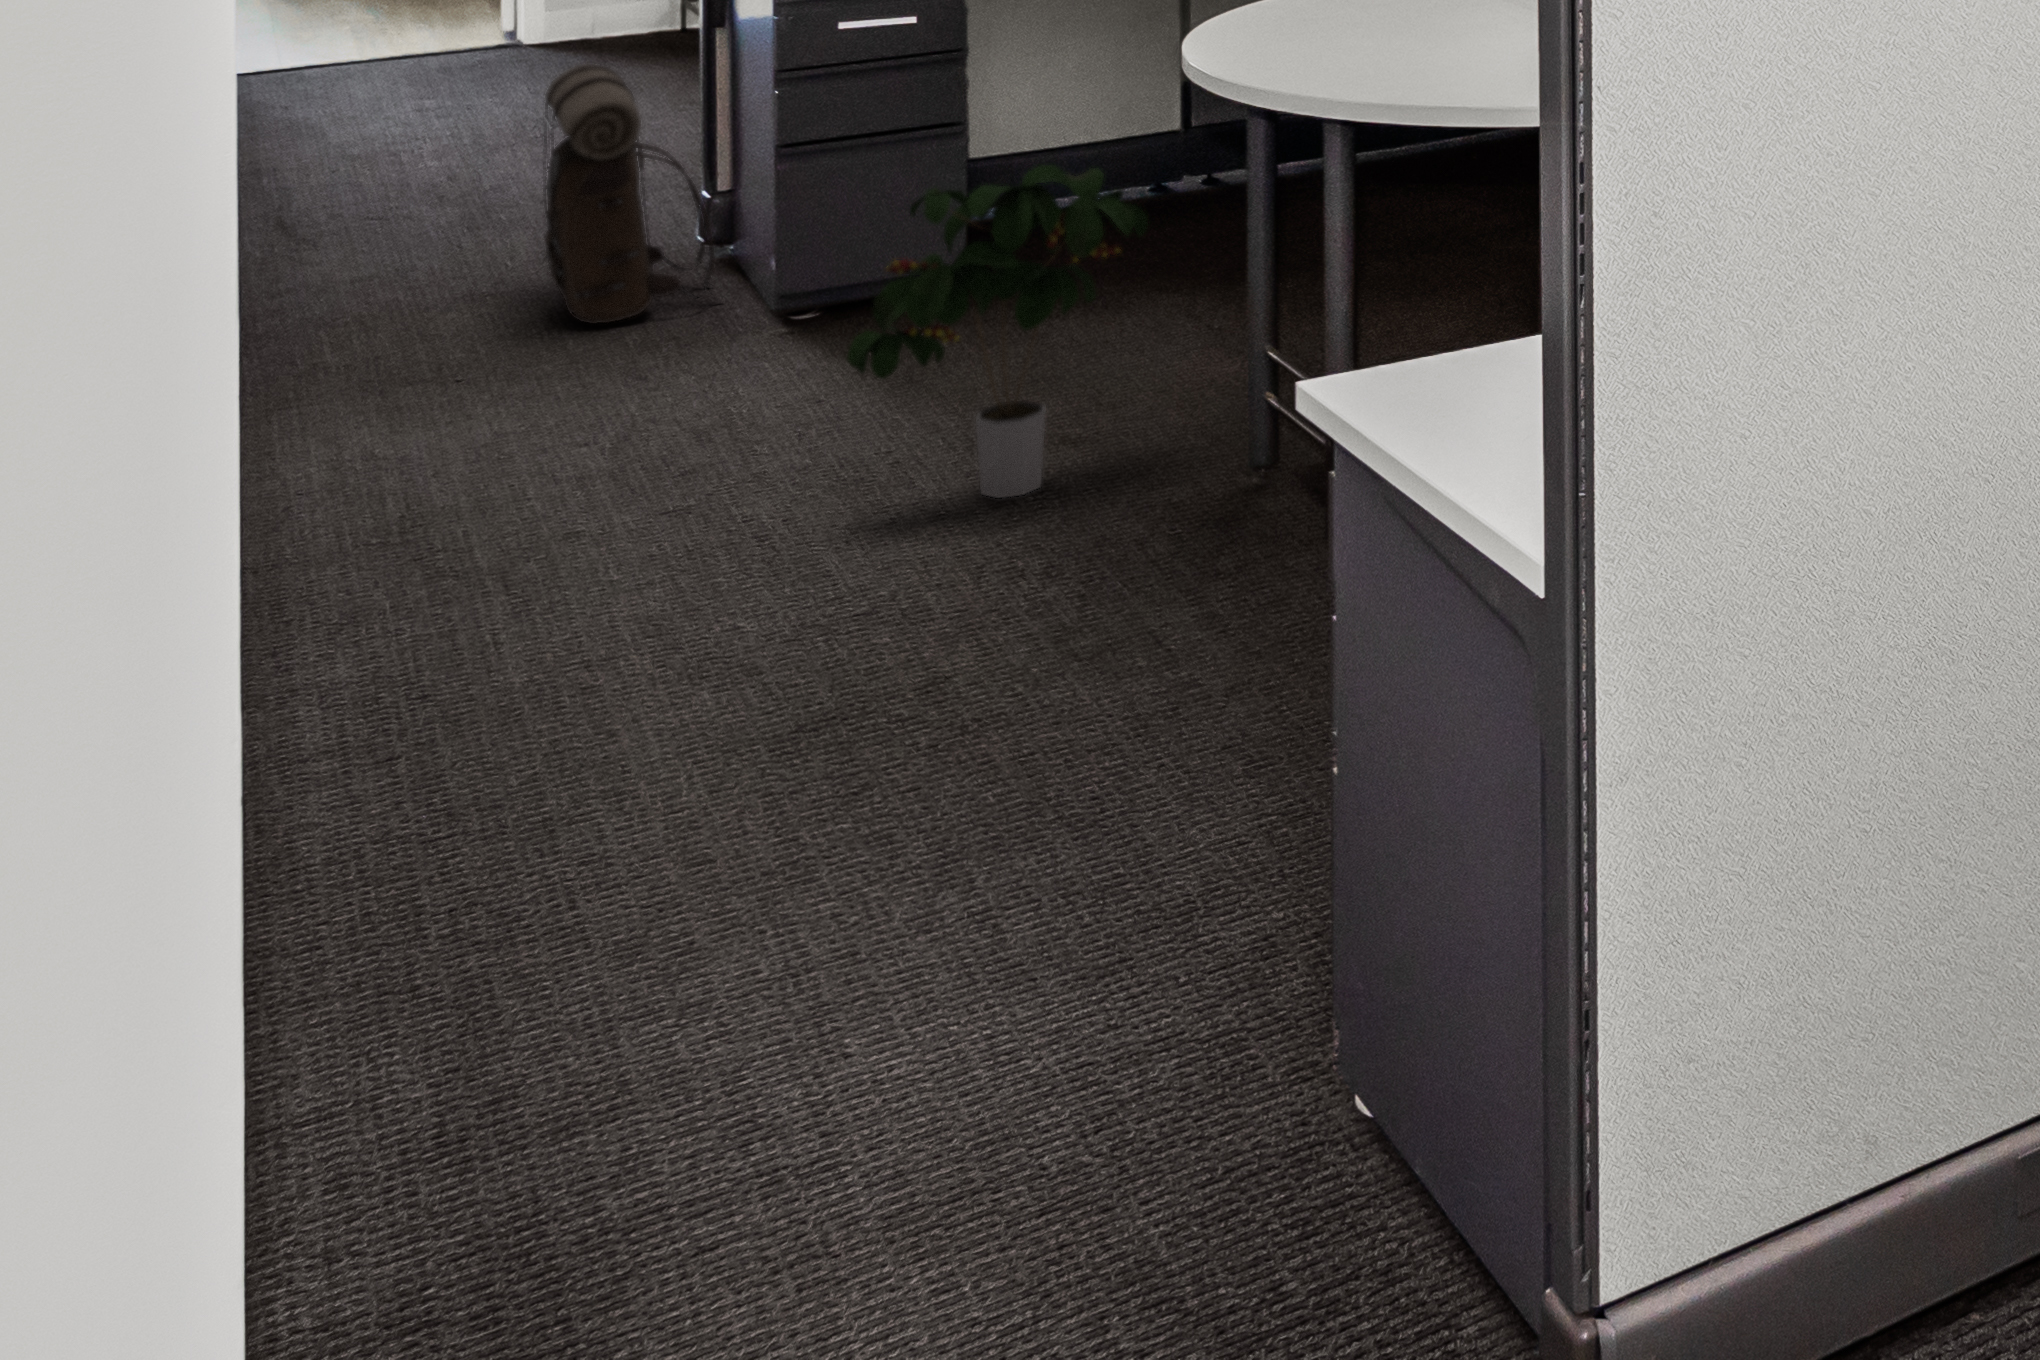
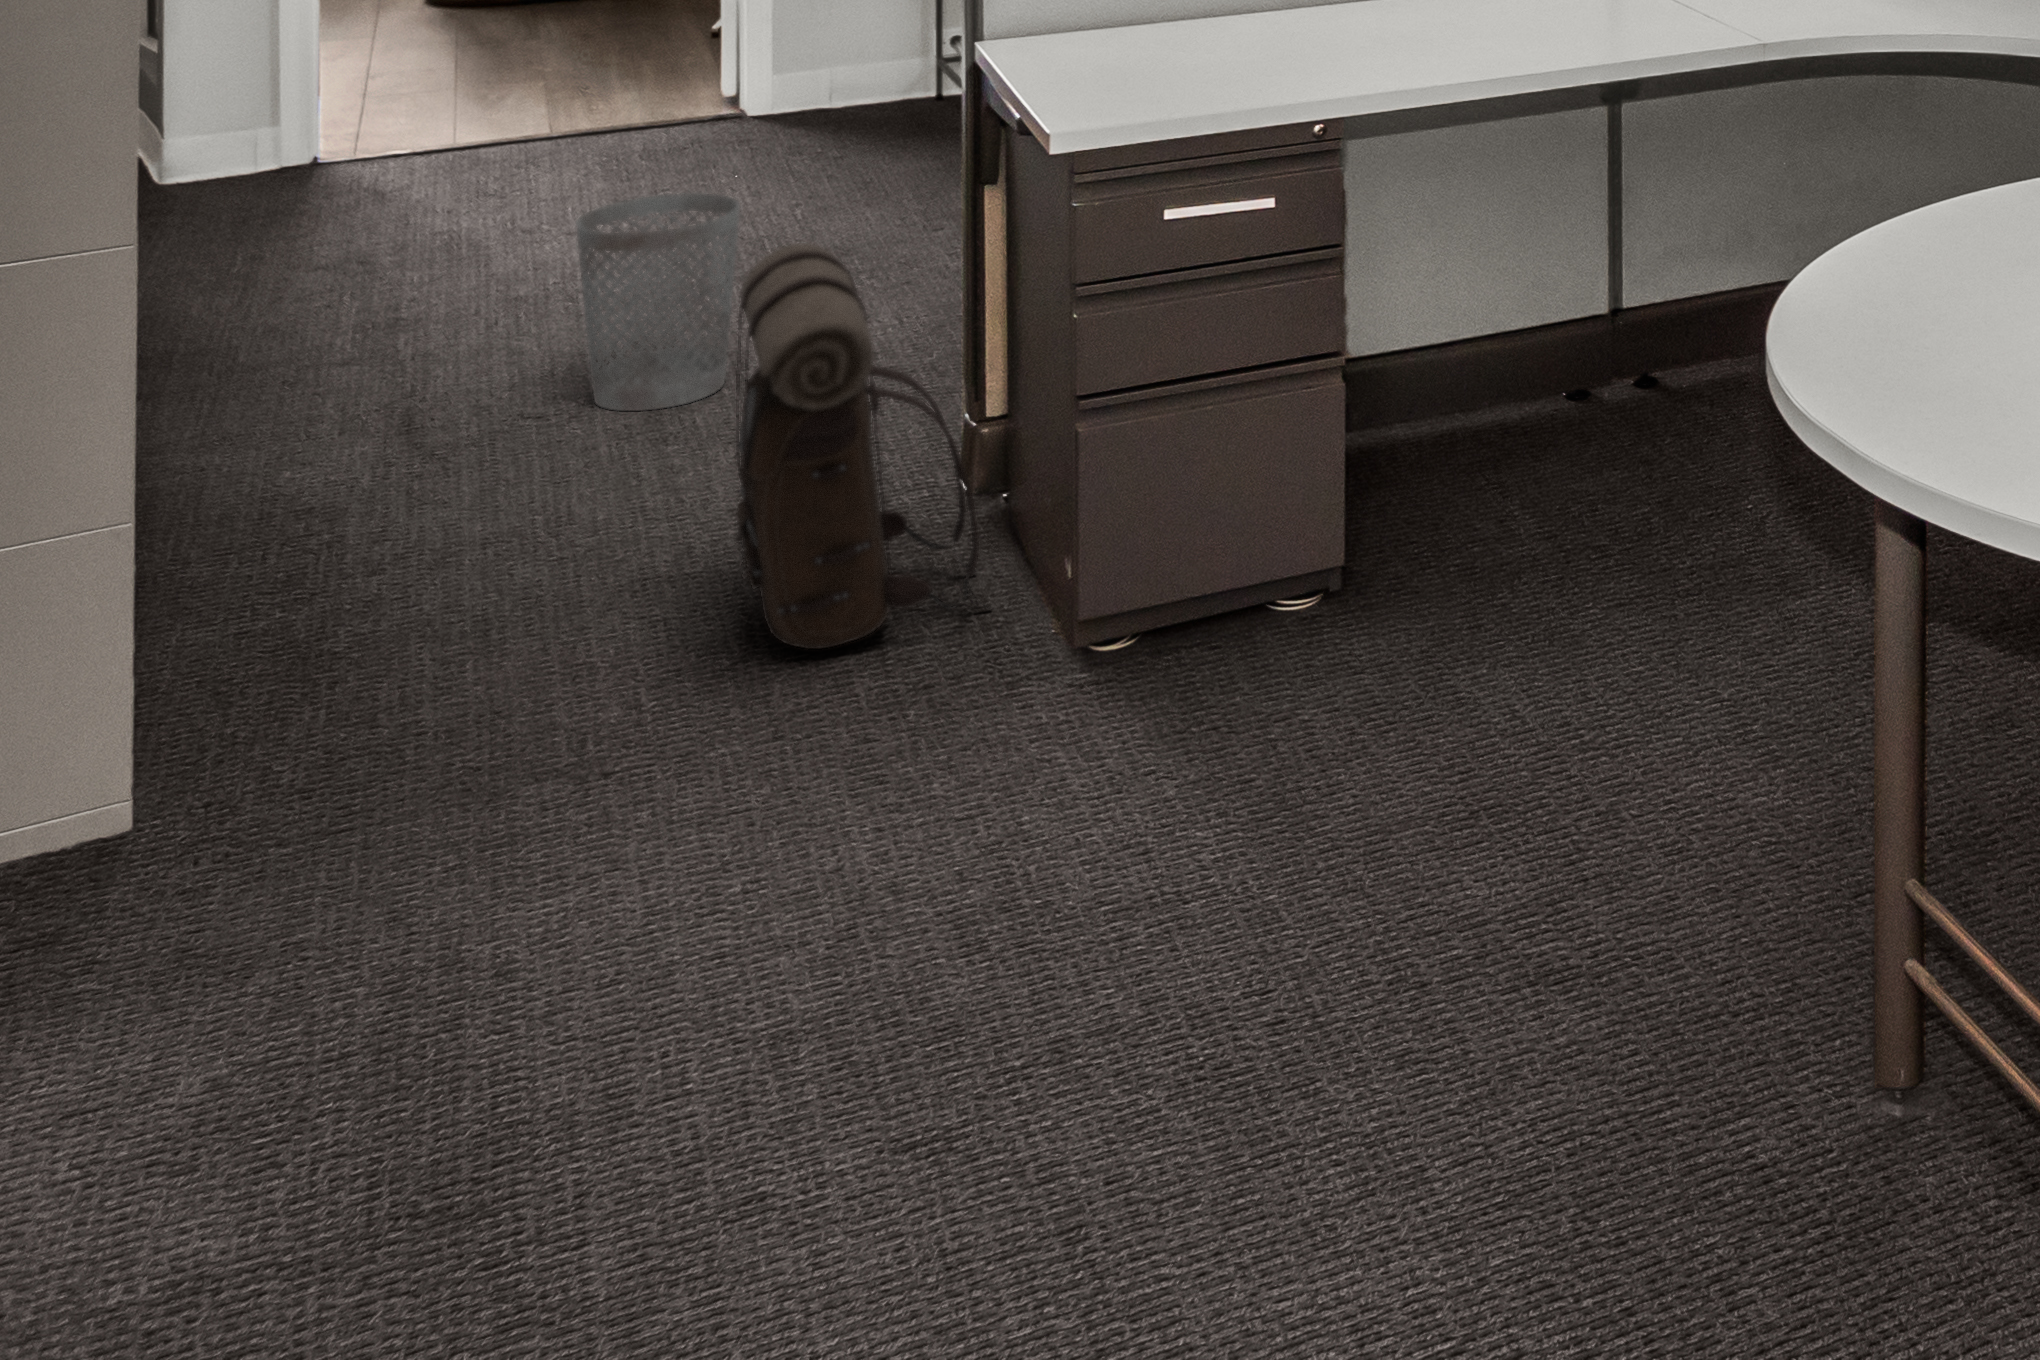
wastebasket: none [411,63,535,215] -> present [576,193,740,411]
potted plant: present [847,165,1148,498] -> none [1208,534,1692,1140]

